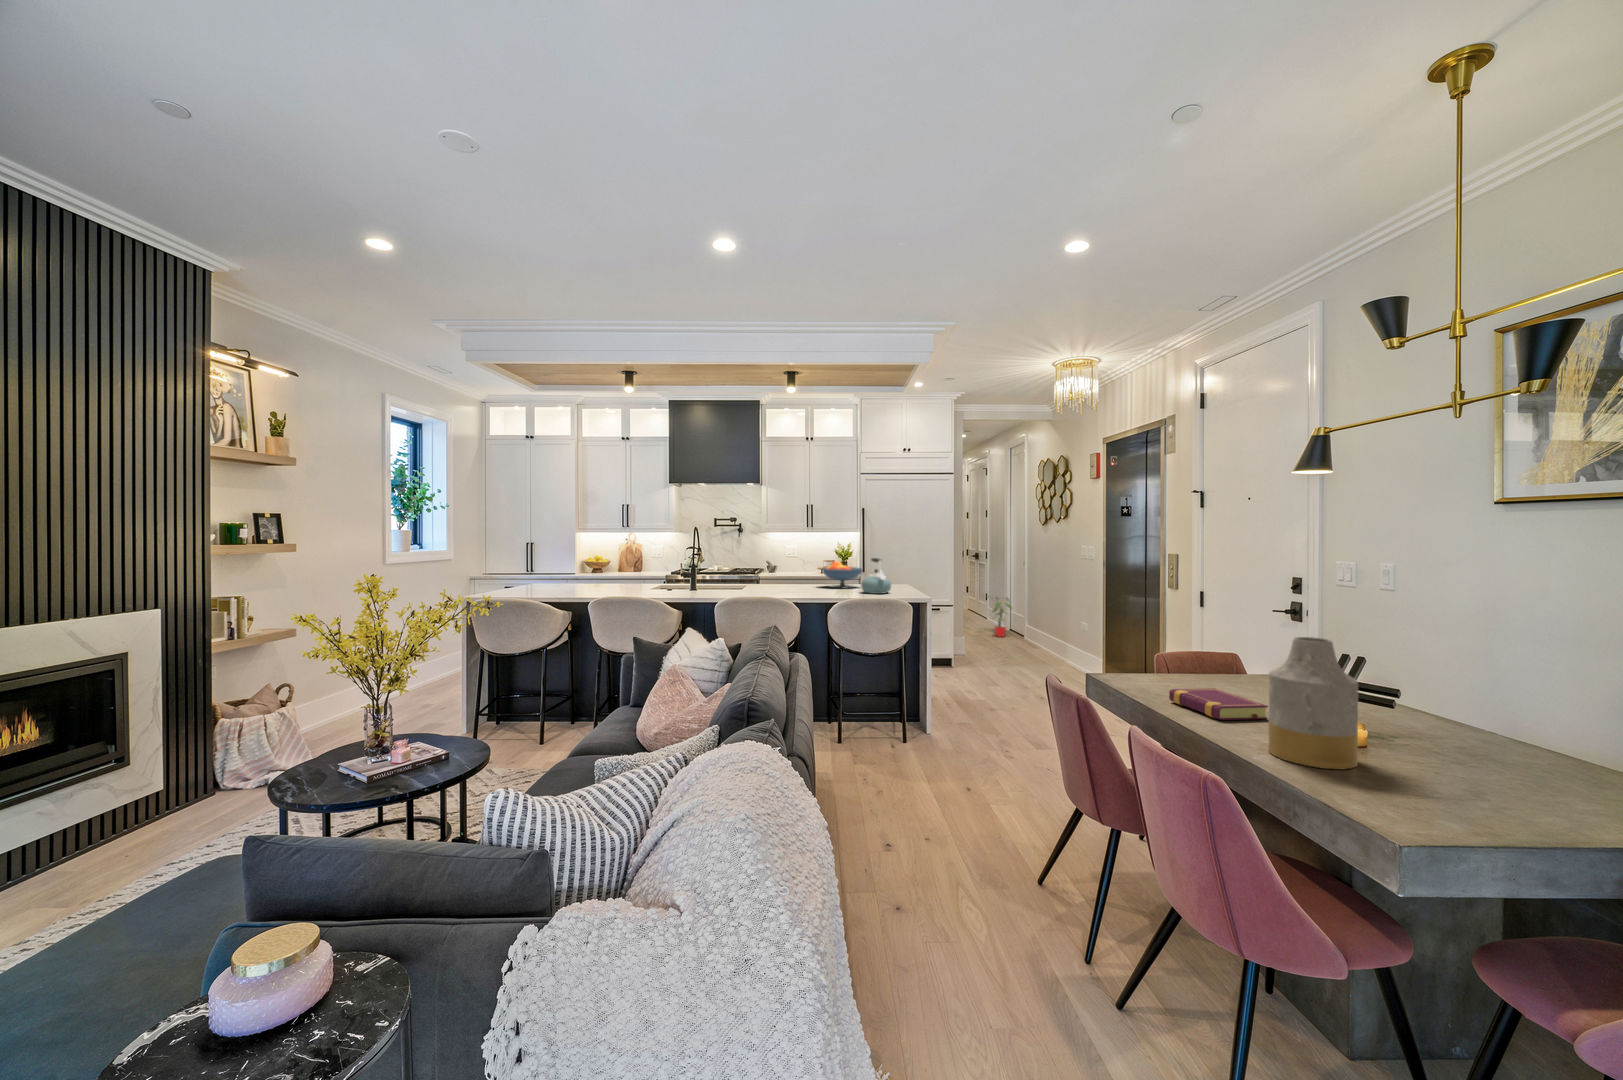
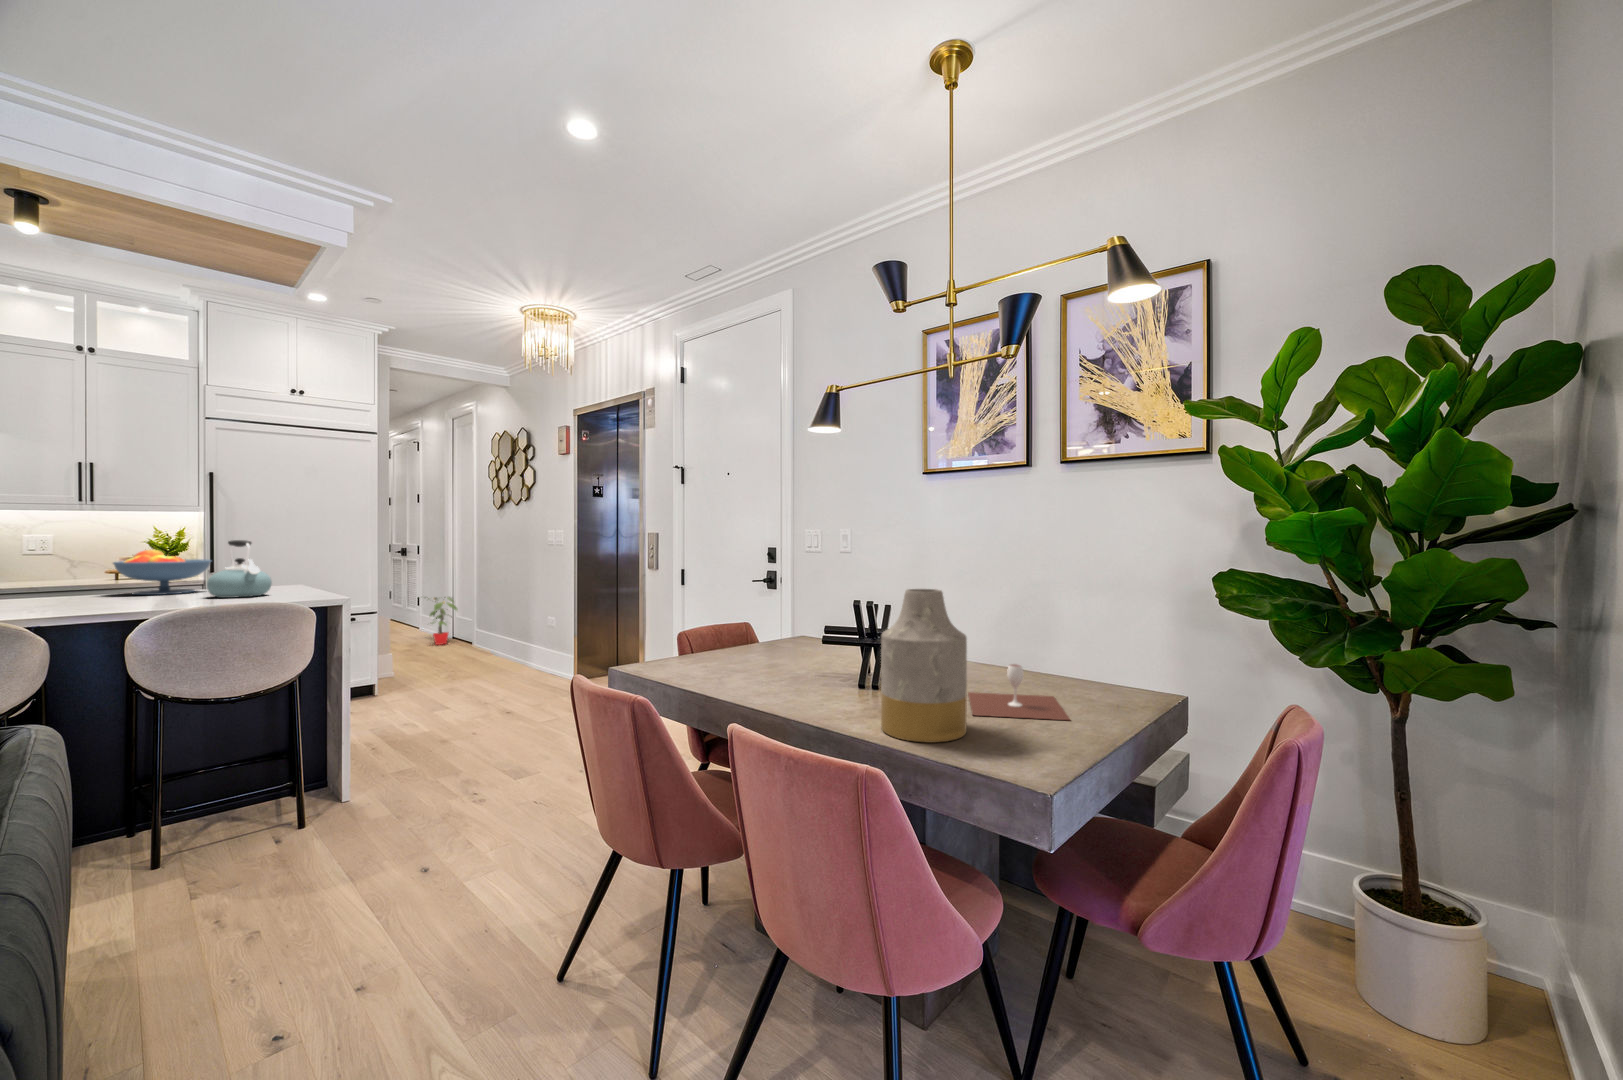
book: present [1169,688,1268,720] -> none [734,666,839,704]
wine glass: none [1386,724,1535,789] -> present [968,664,1070,720]

